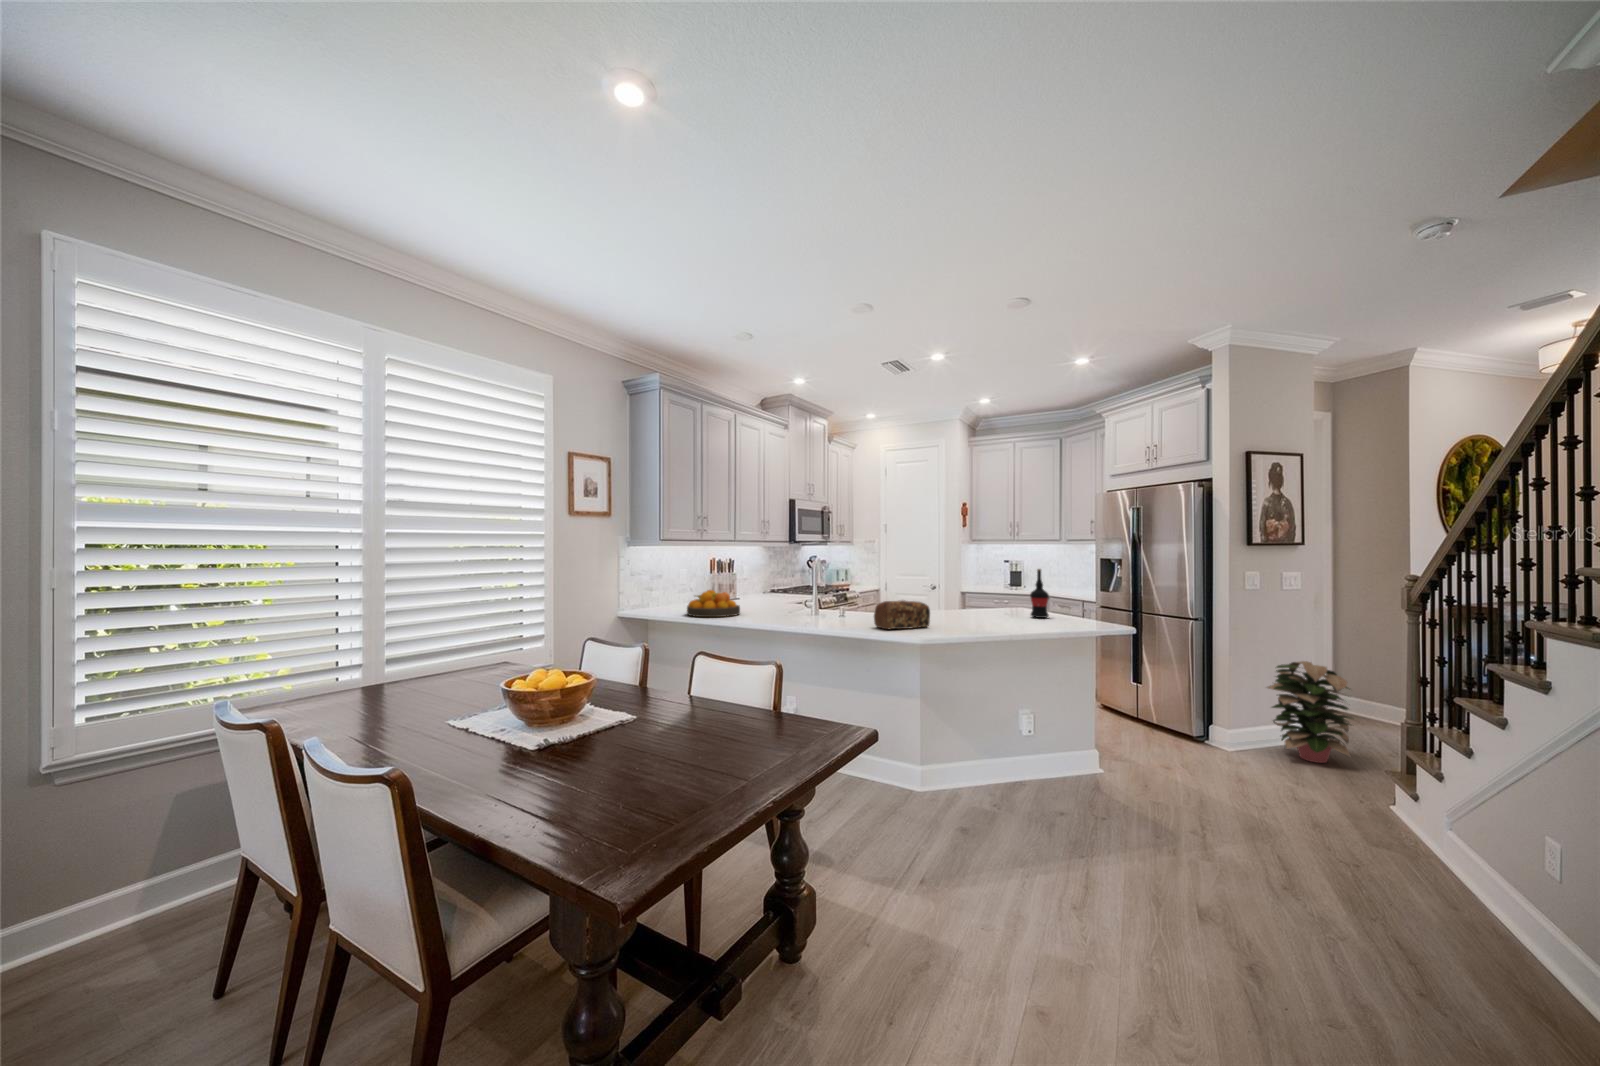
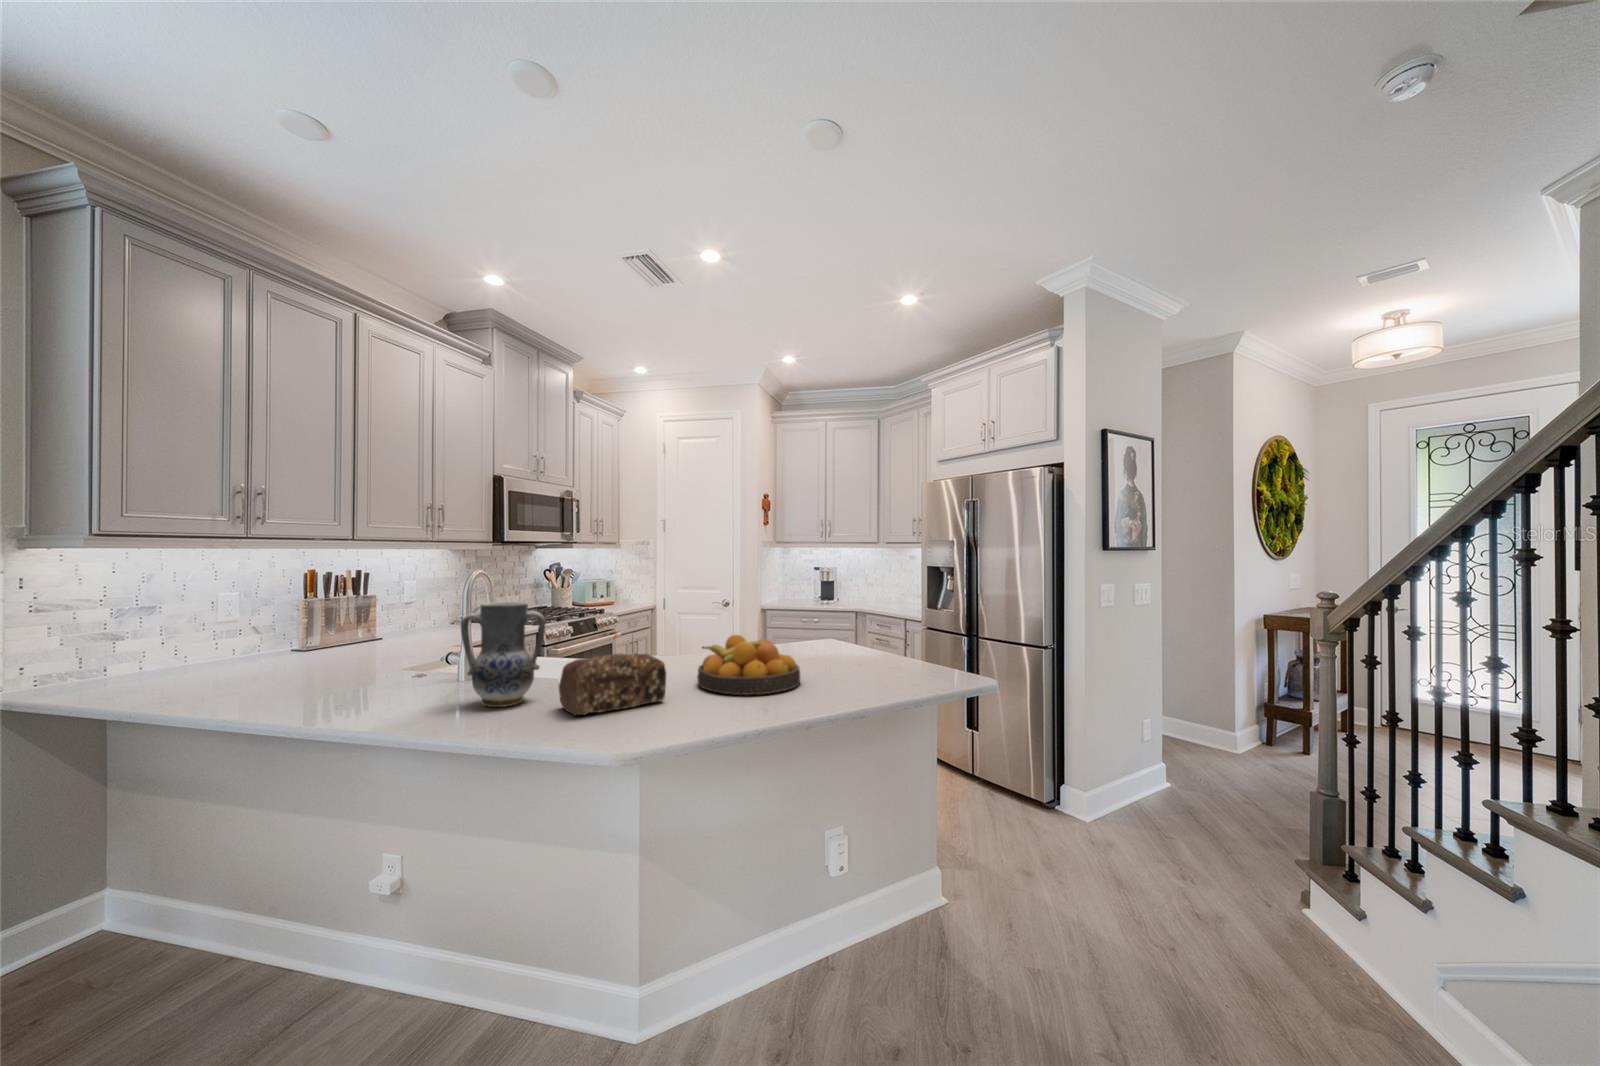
wine bottle: present [1030,569,1049,618] -> none [839,587,866,663]
vase: none [822,572,862,625] -> present [461,602,546,707]
fruit bowl: present [687,590,740,617] -> present [697,635,800,695]
decorative plant: present [1267,661,1352,763] -> none [1124,697,1229,830]

